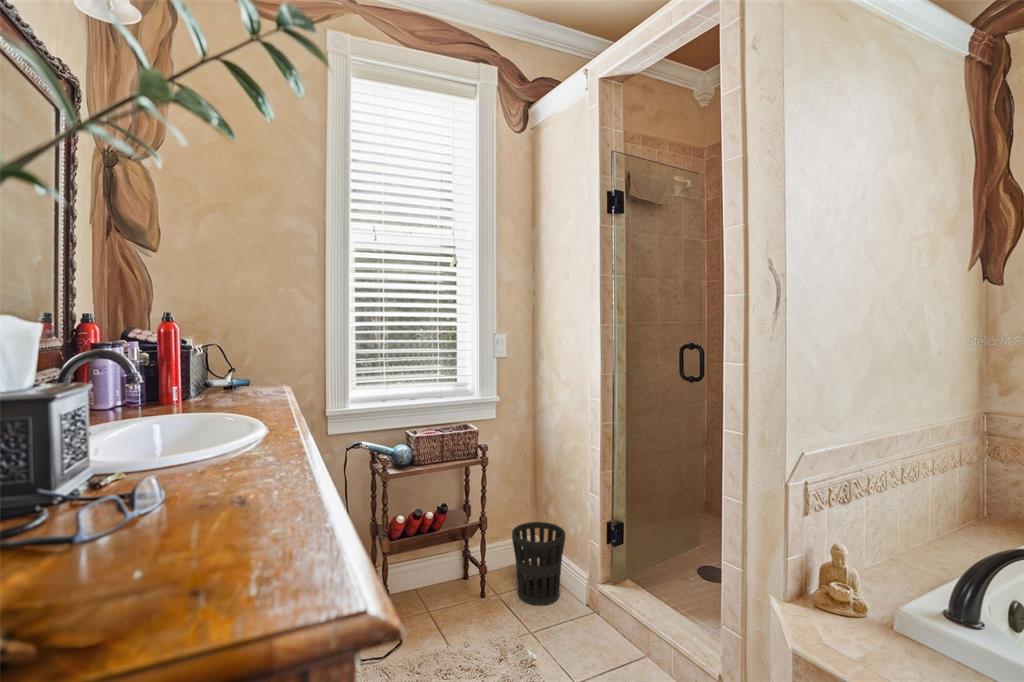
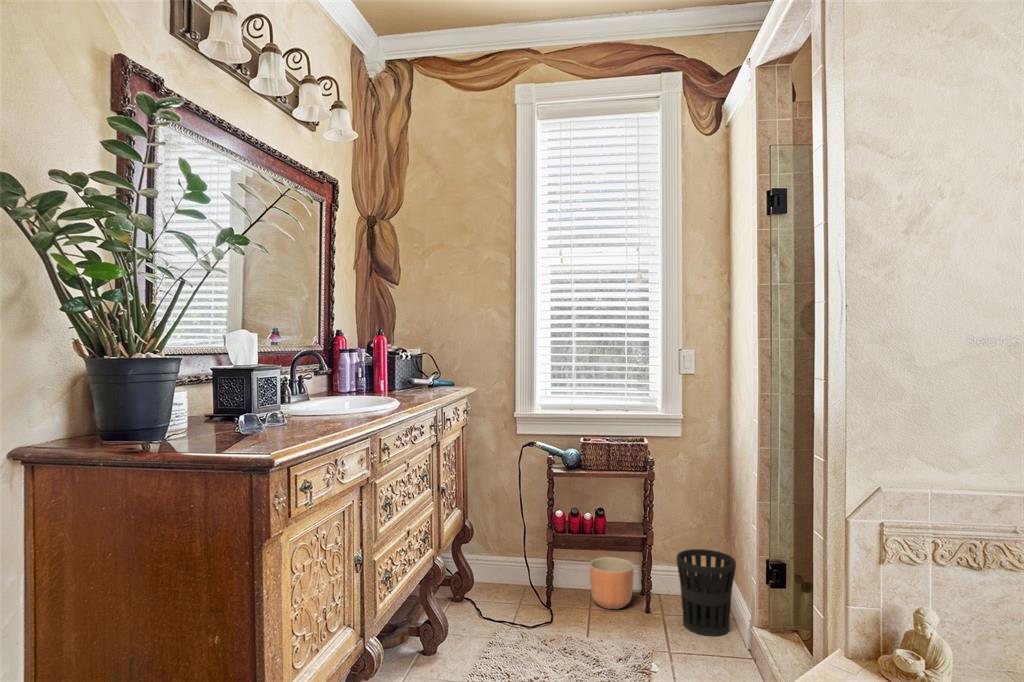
planter: none [422,548,467,604] -> present [590,557,634,609]

